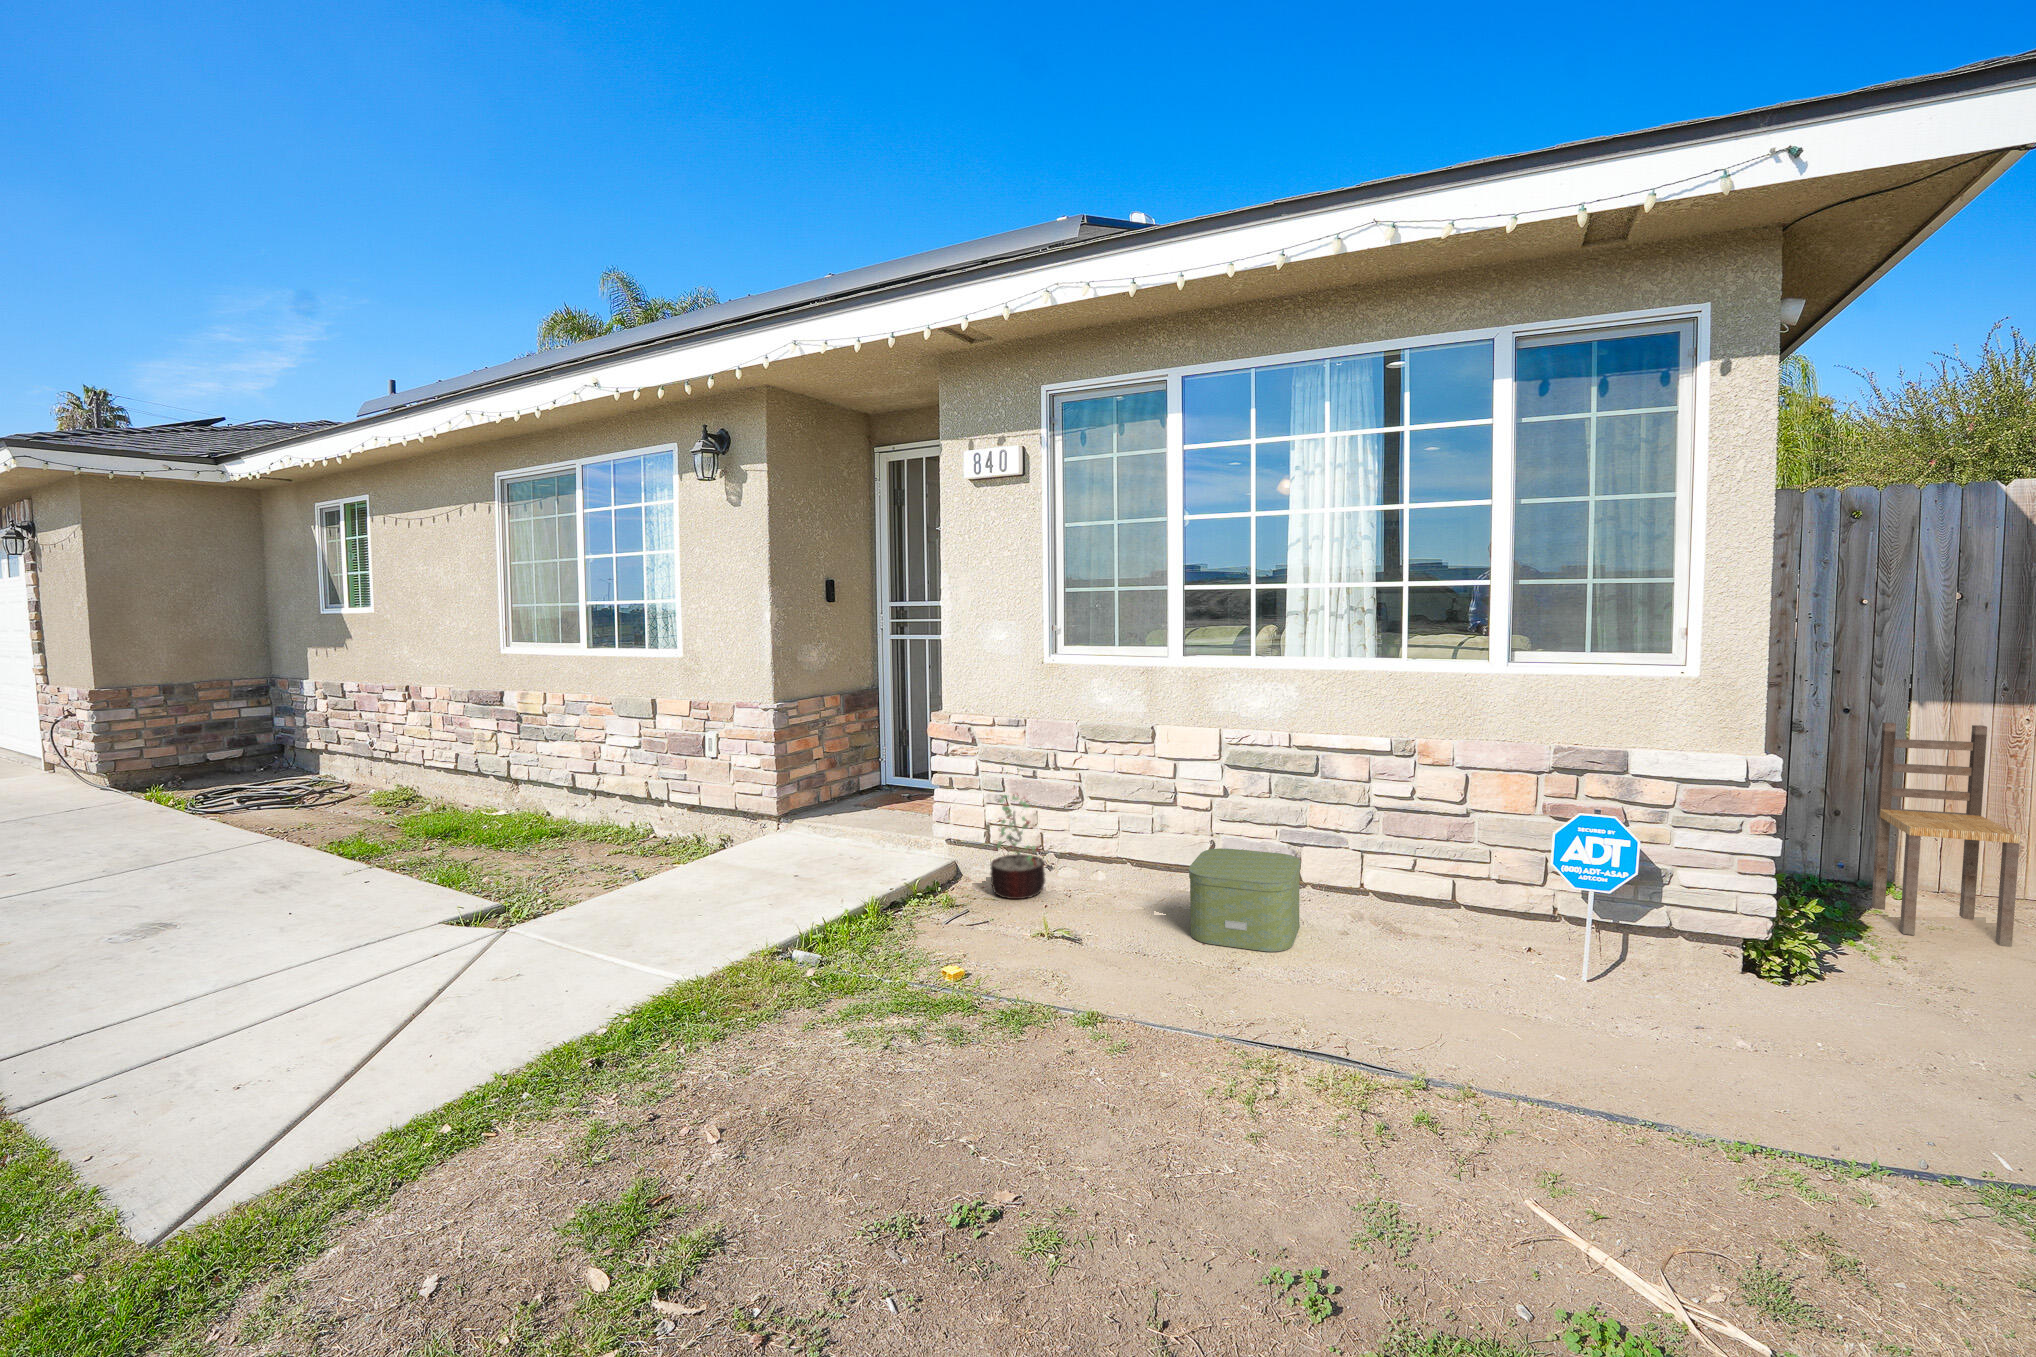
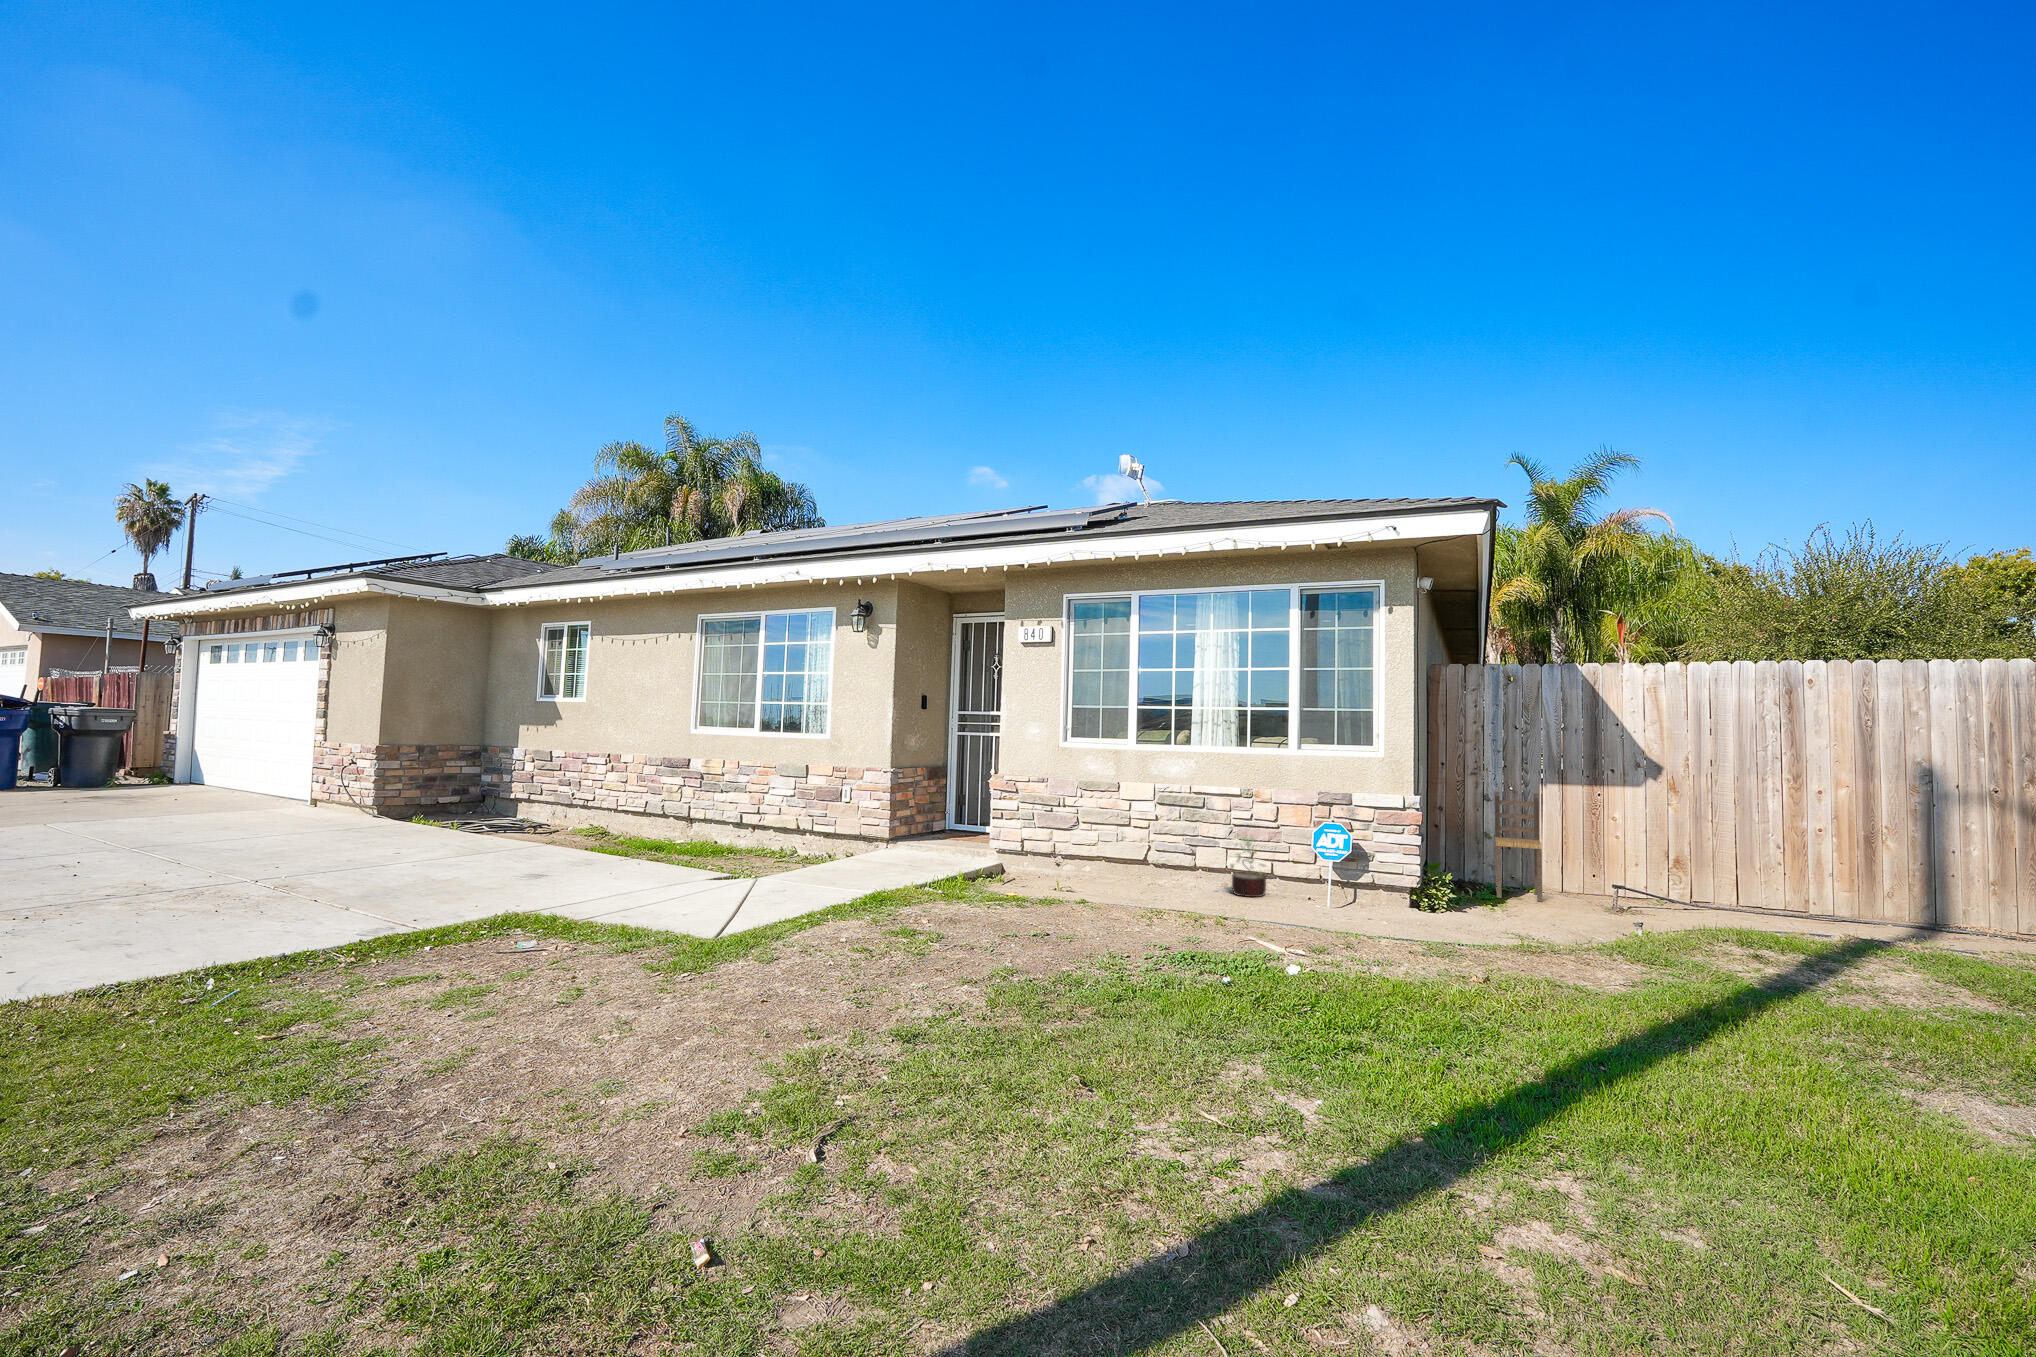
decorative plant: present [991,795,1045,899] -> present [1230,835,1266,897]
storage box: present [1189,848,1301,952] -> none [1136,848,1195,895]

